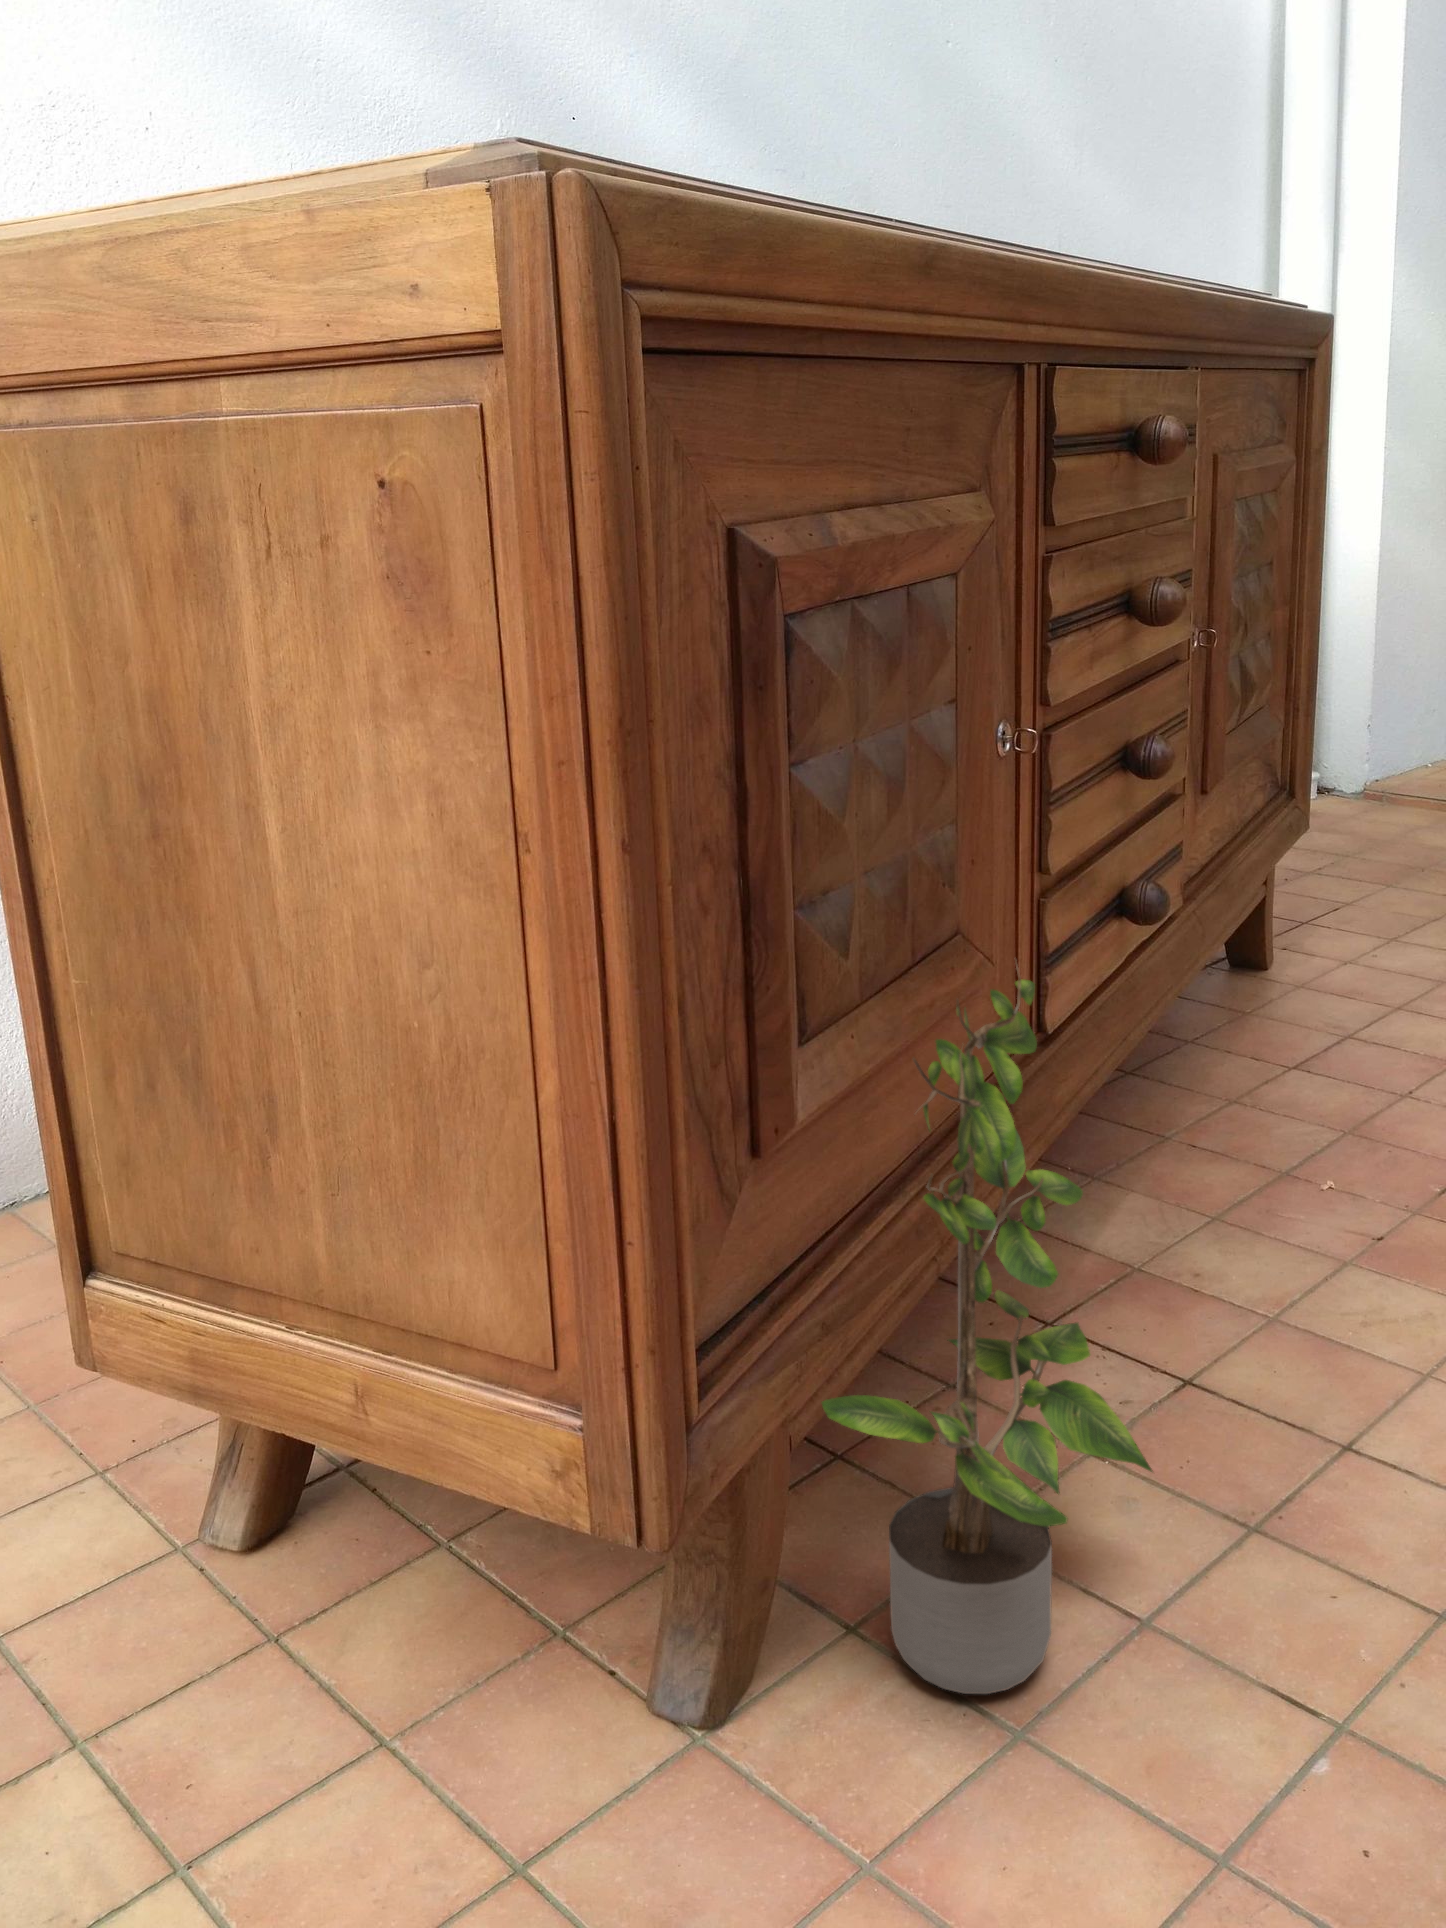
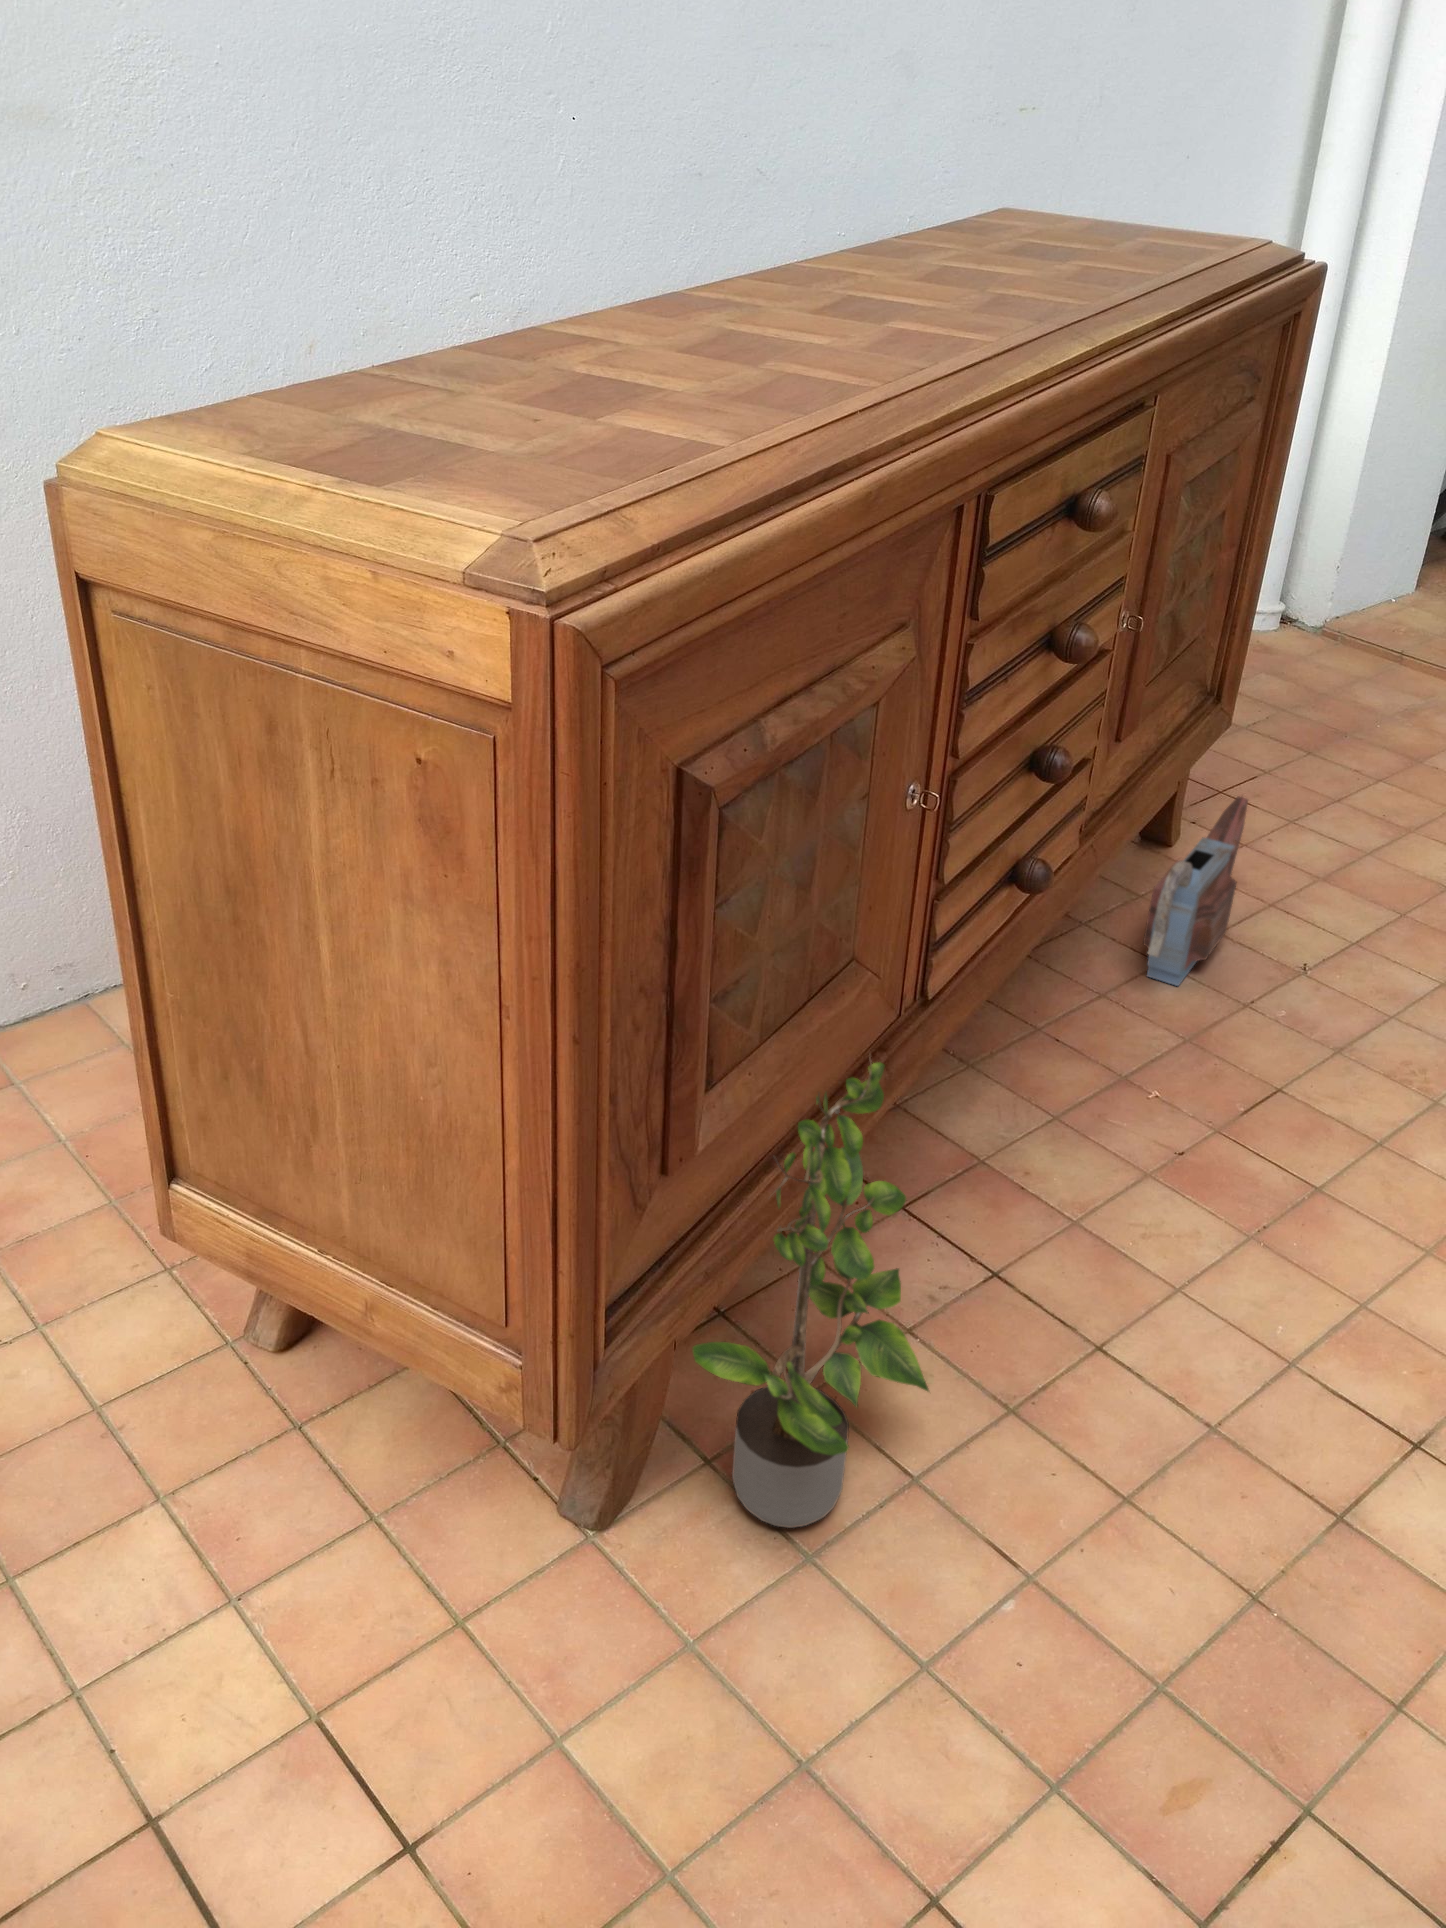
watering can: none [1260,889,1355,1096] -> present [1143,796,1248,986]

